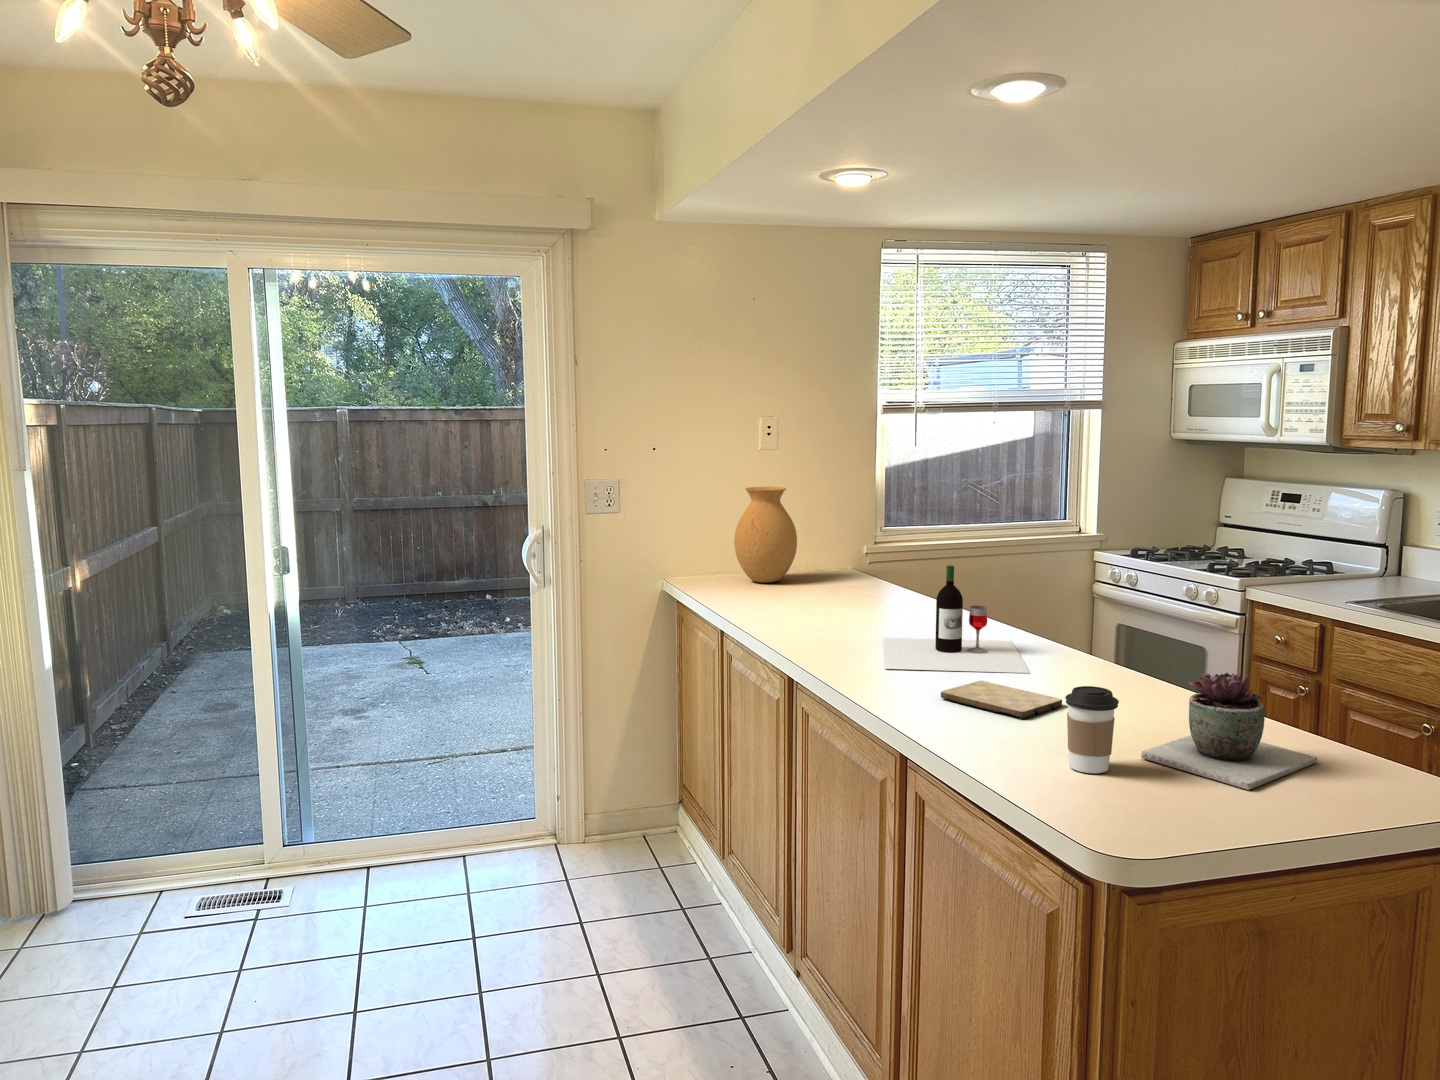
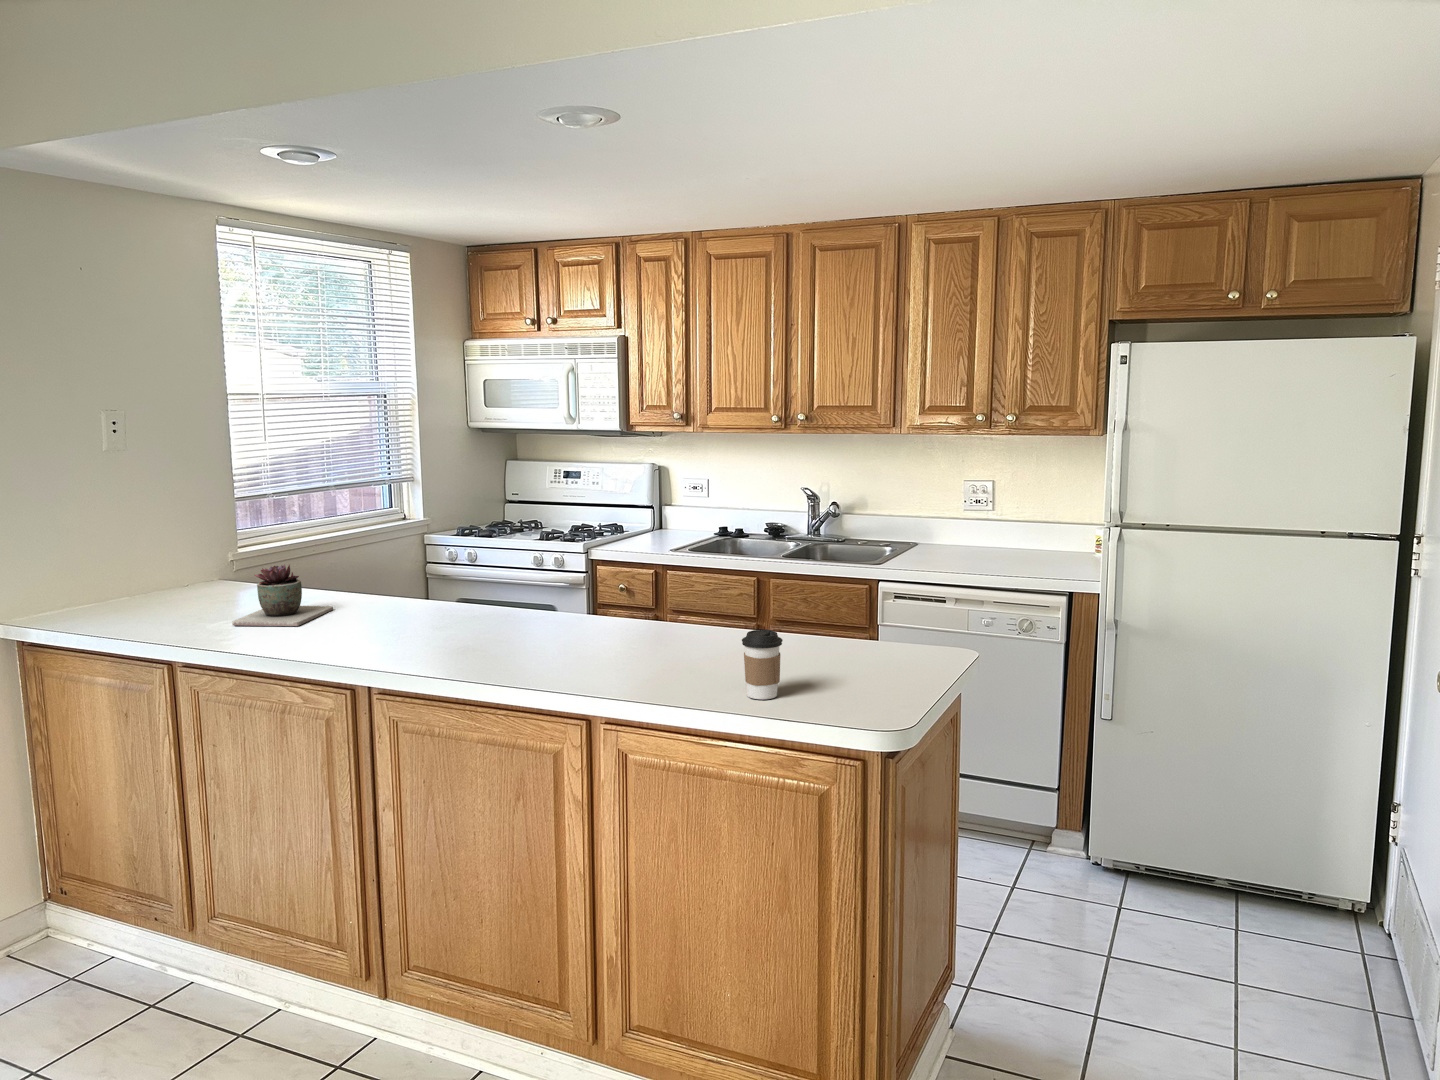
vase: present [734,487,797,583] -> none [90,500,177,617]
wine bottle: present [883,565,1030,673] -> none [404,558,585,667]
succulent plant: present [1141,673,1317,790] -> present [232,565,333,626]
cutting board: present [941,681,1062,719] -> none [565,655,659,677]

